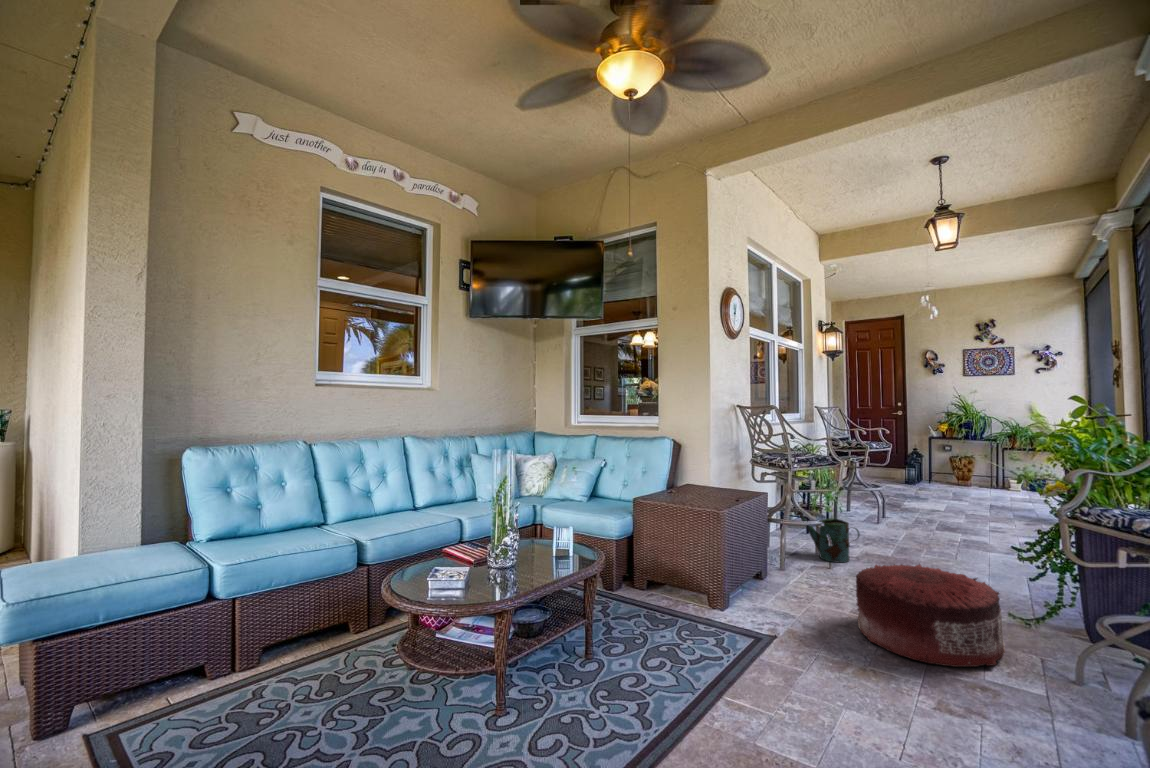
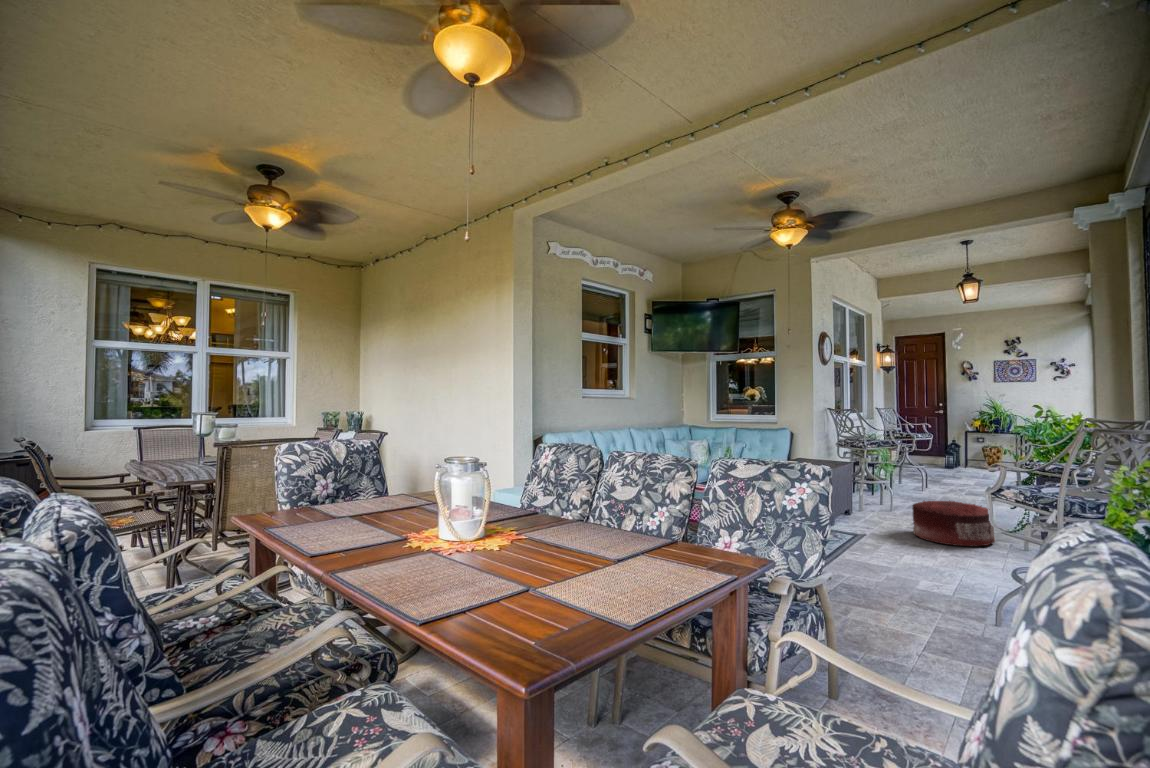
watering can: present [795,511,860,563] -> none [867,477,912,510]

